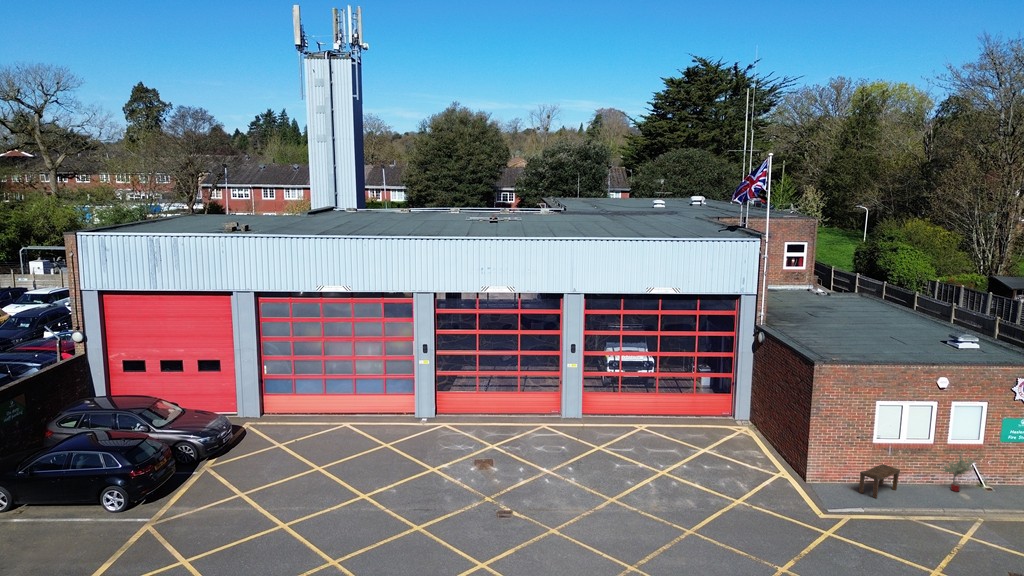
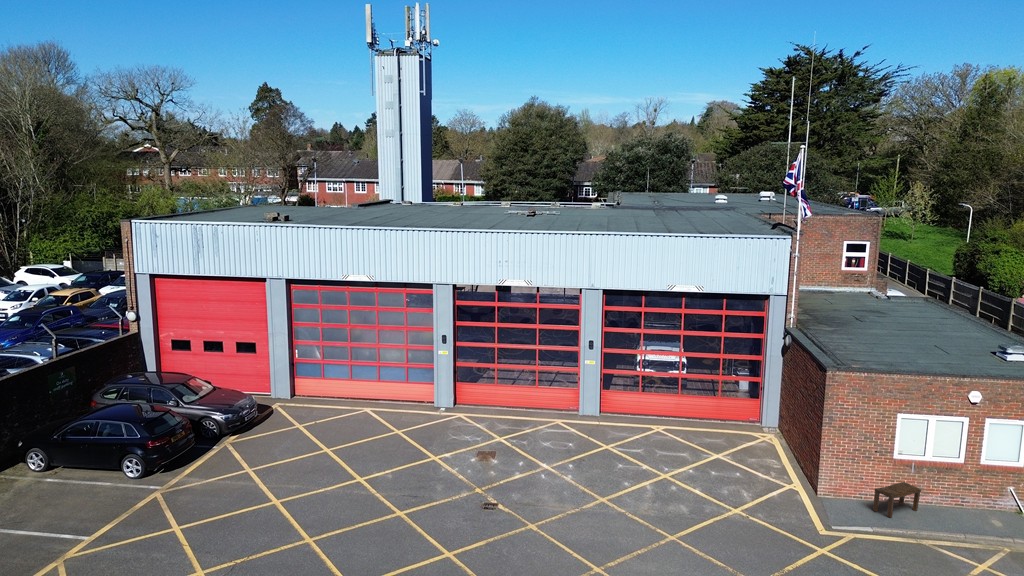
potted tree: present [941,454,975,492] -> none [969,475,1010,517]

